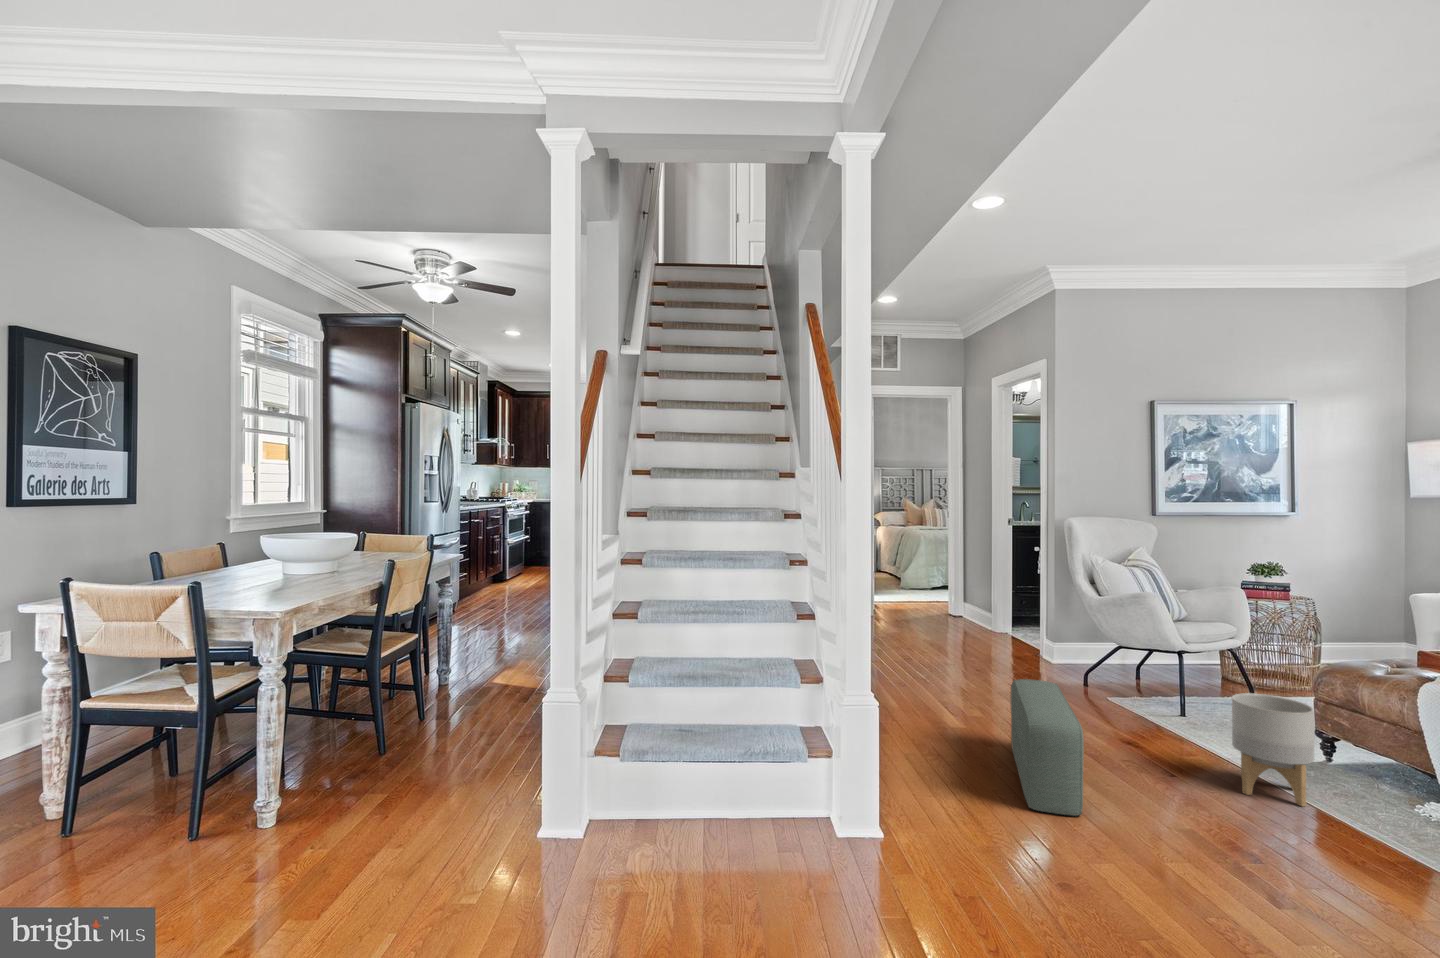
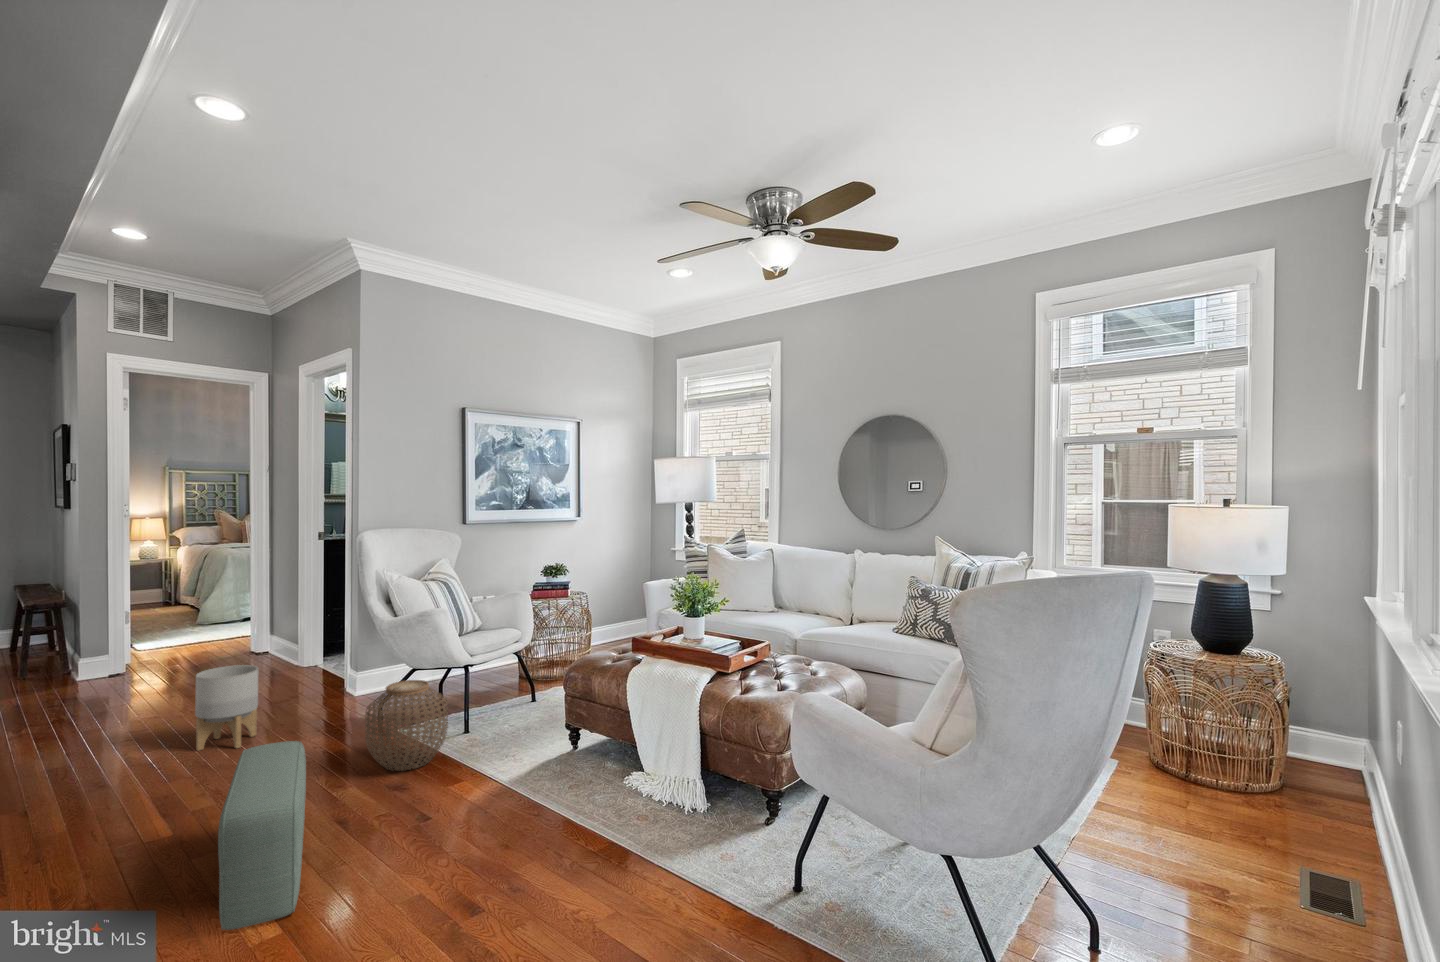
woven basket: none [1092,653,1173,736] -> present [365,680,448,771]
planter: present [1232,693,1314,806] -> present [195,665,258,751]

